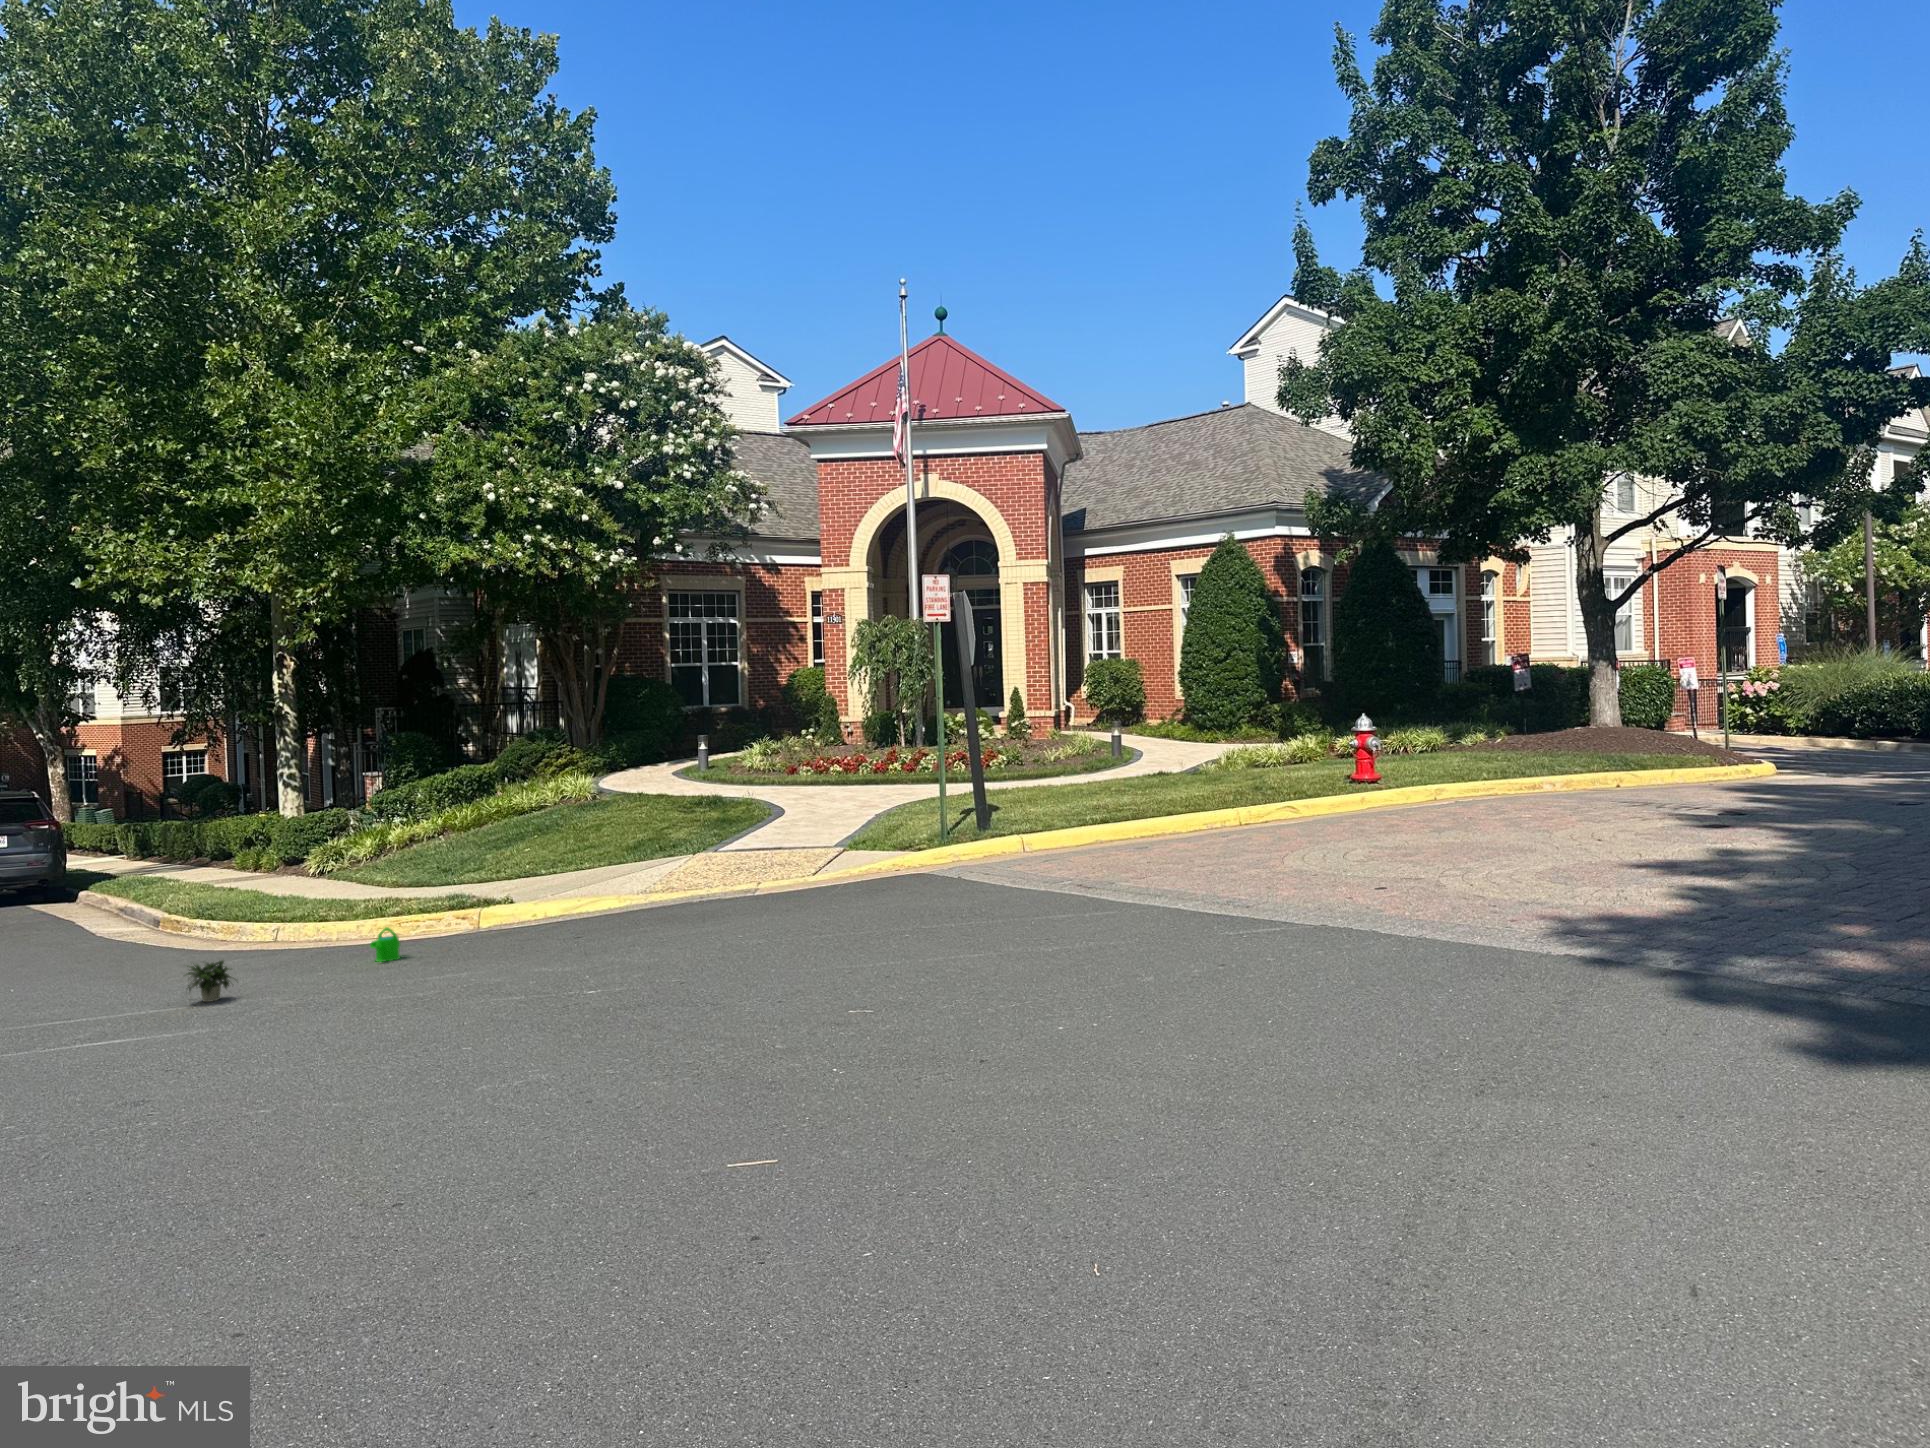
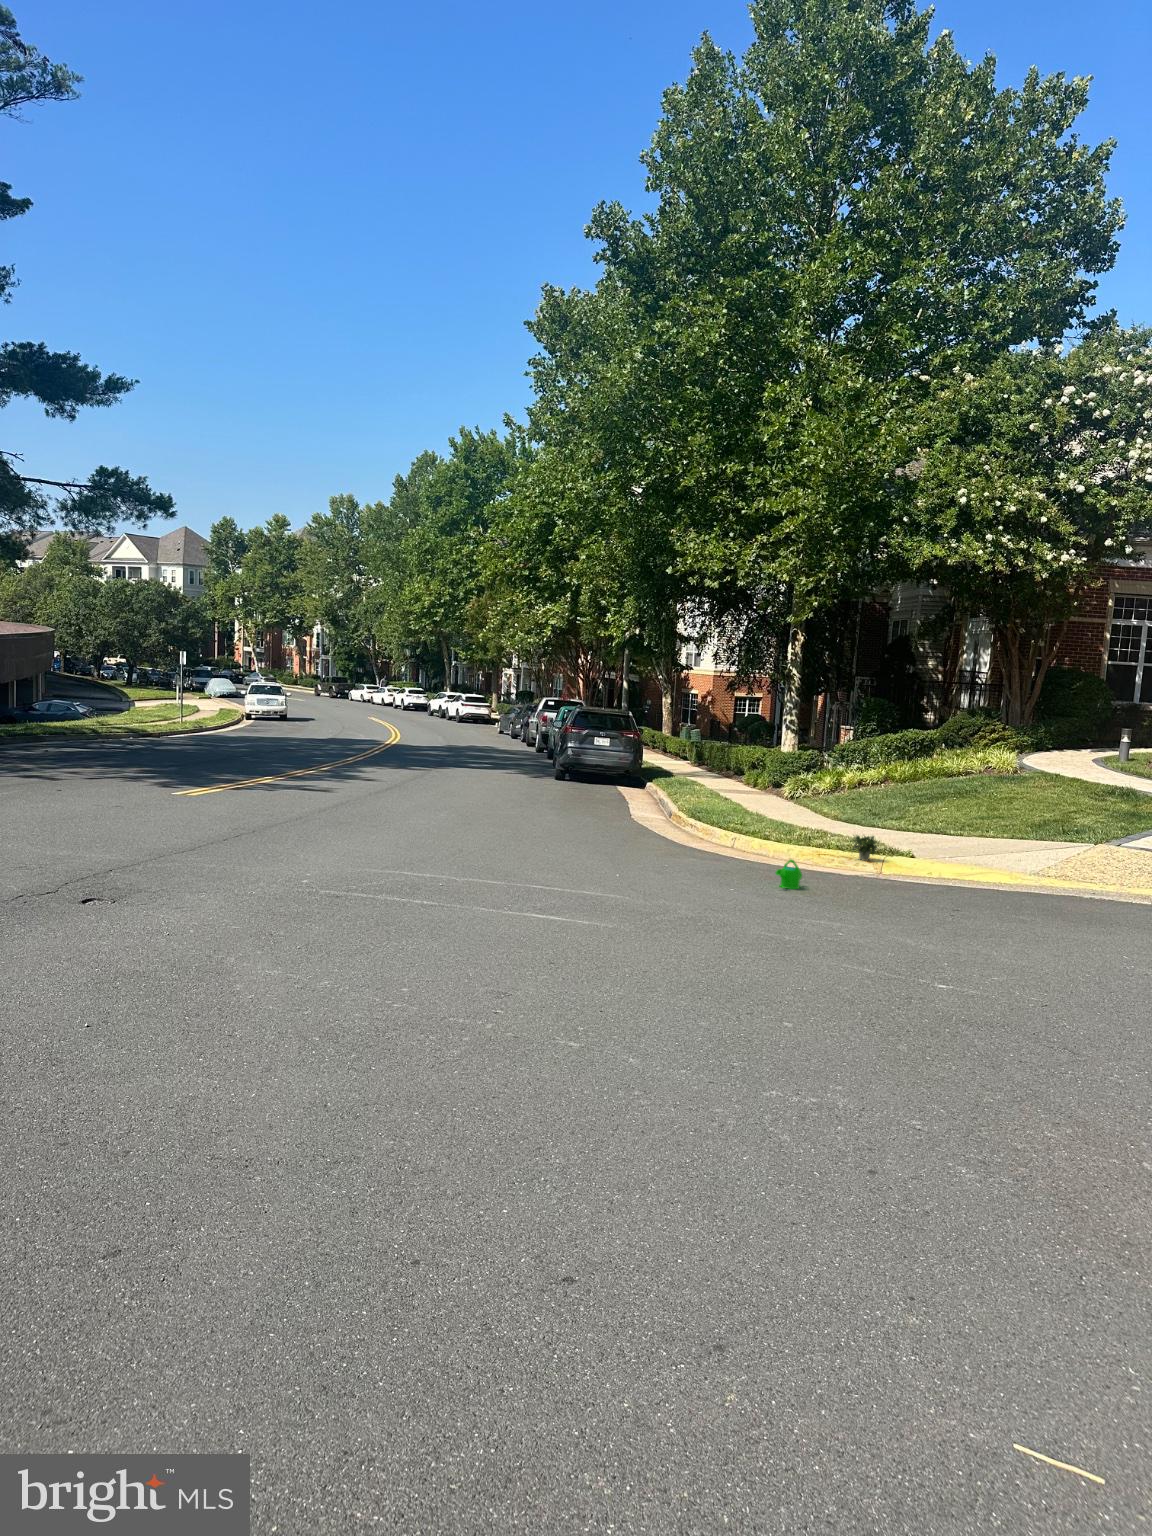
potted plant: present [186,960,232,1002] -> present [852,835,877,861]

